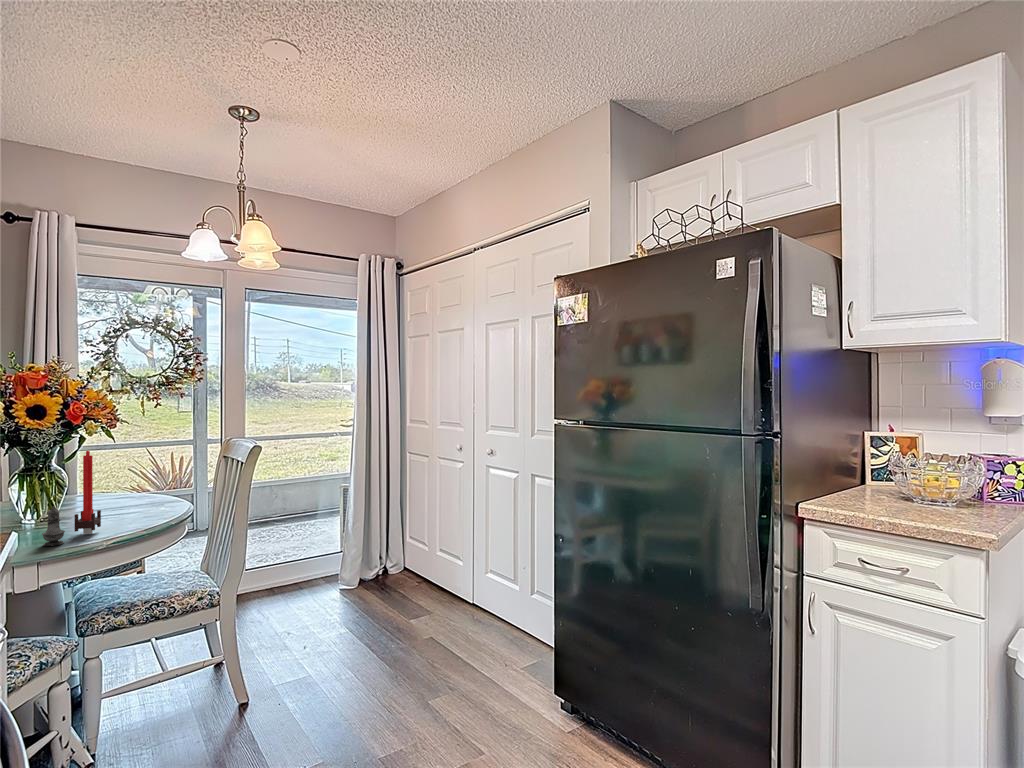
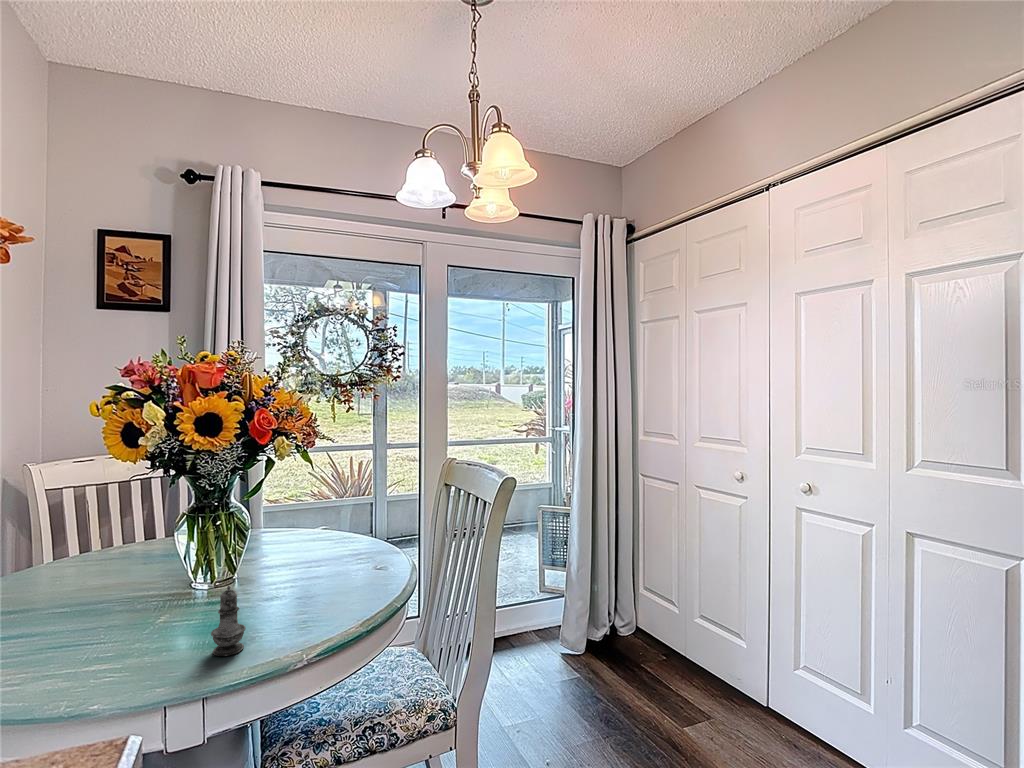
candle: present [74,451,101,534] -> none [259,489,297,626]

